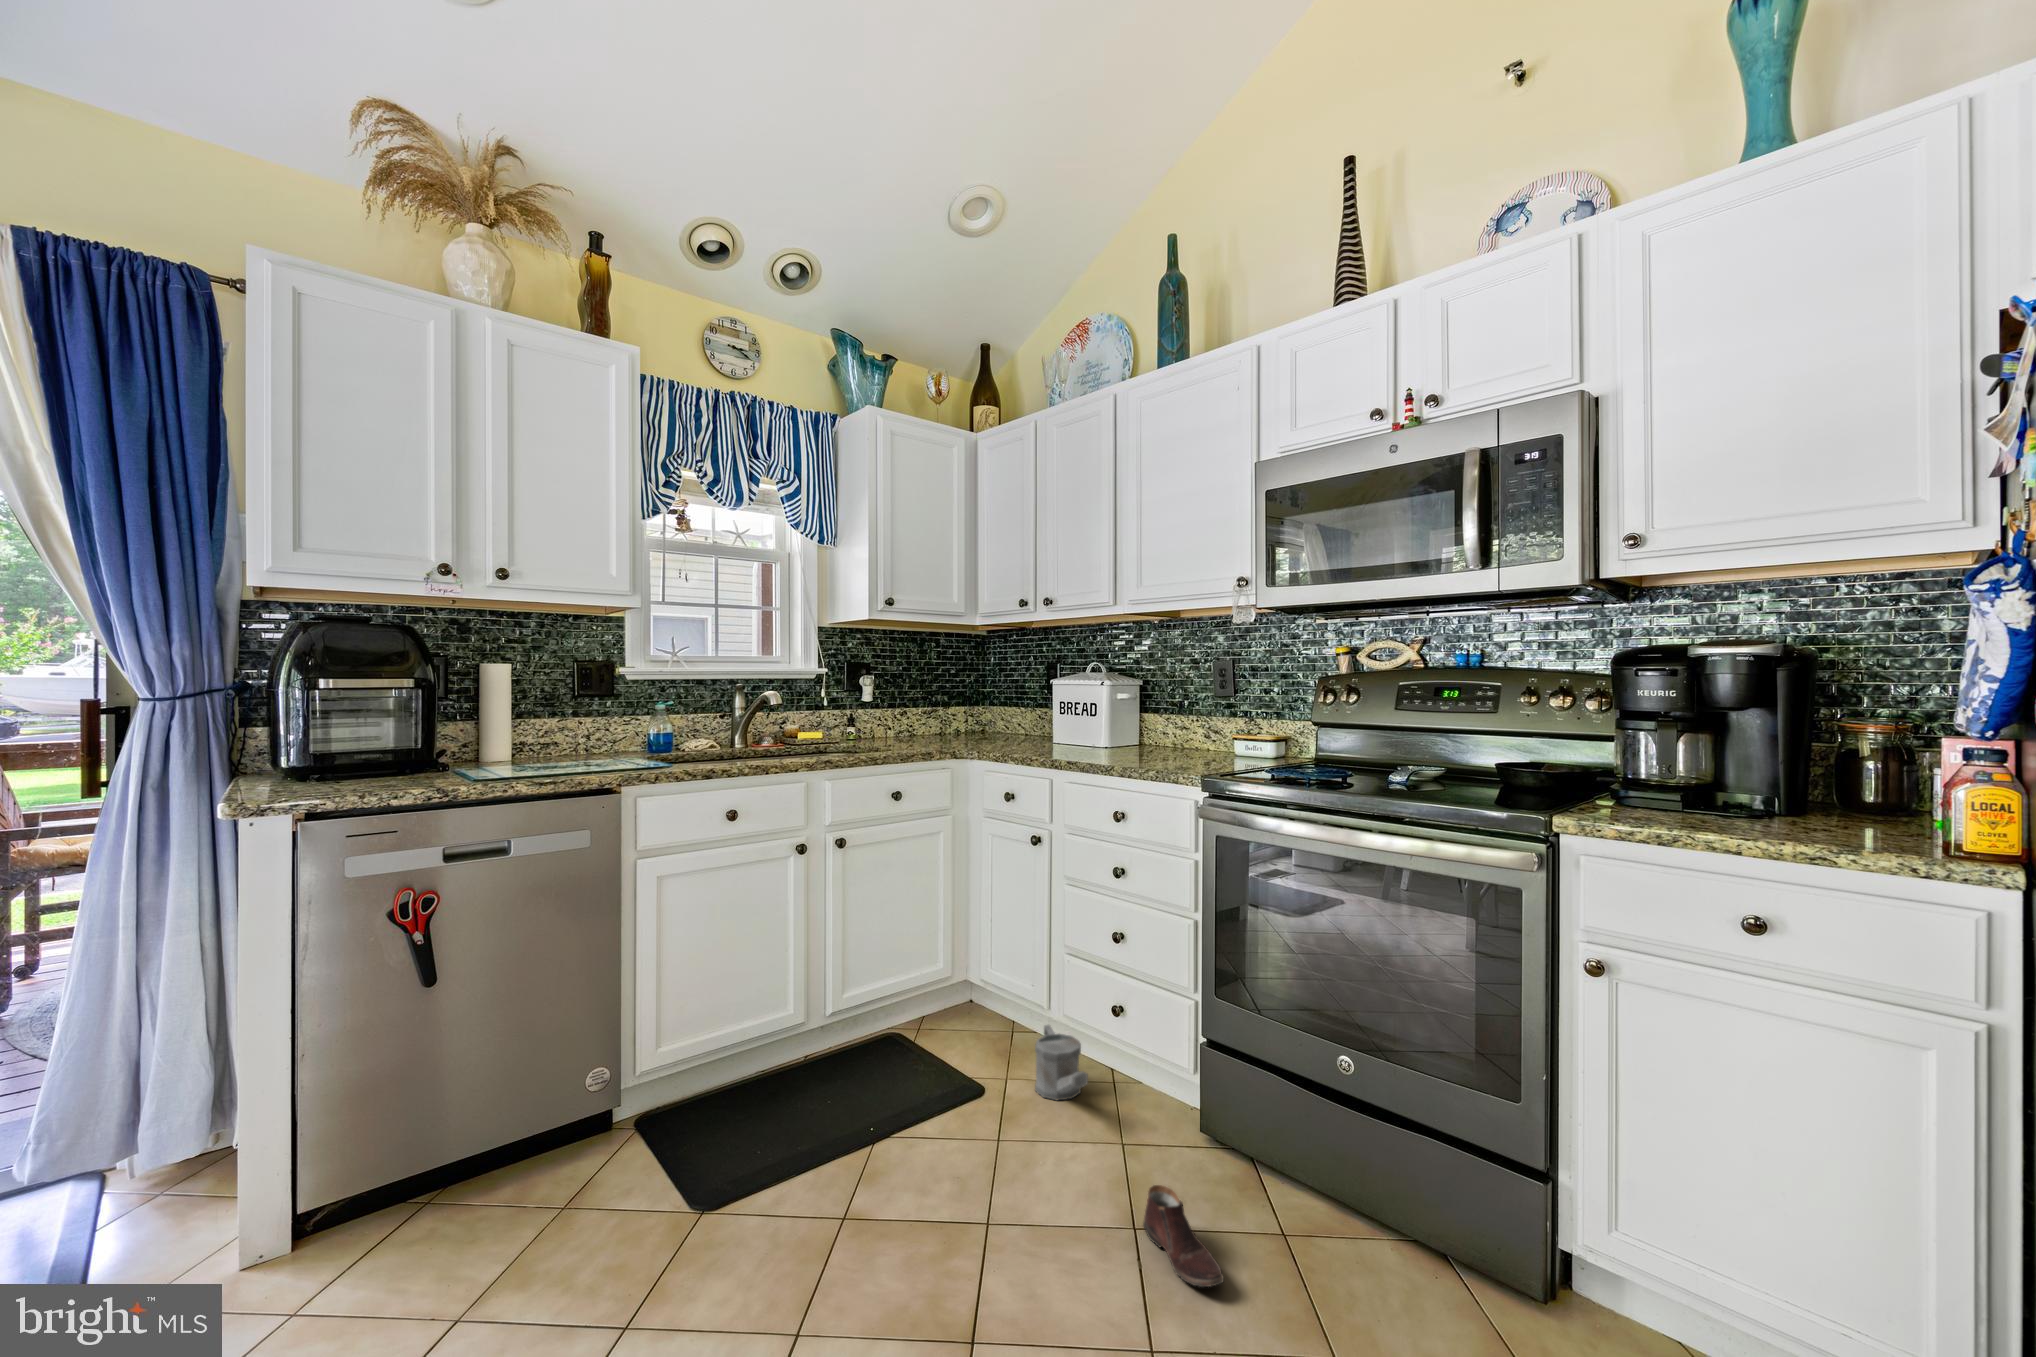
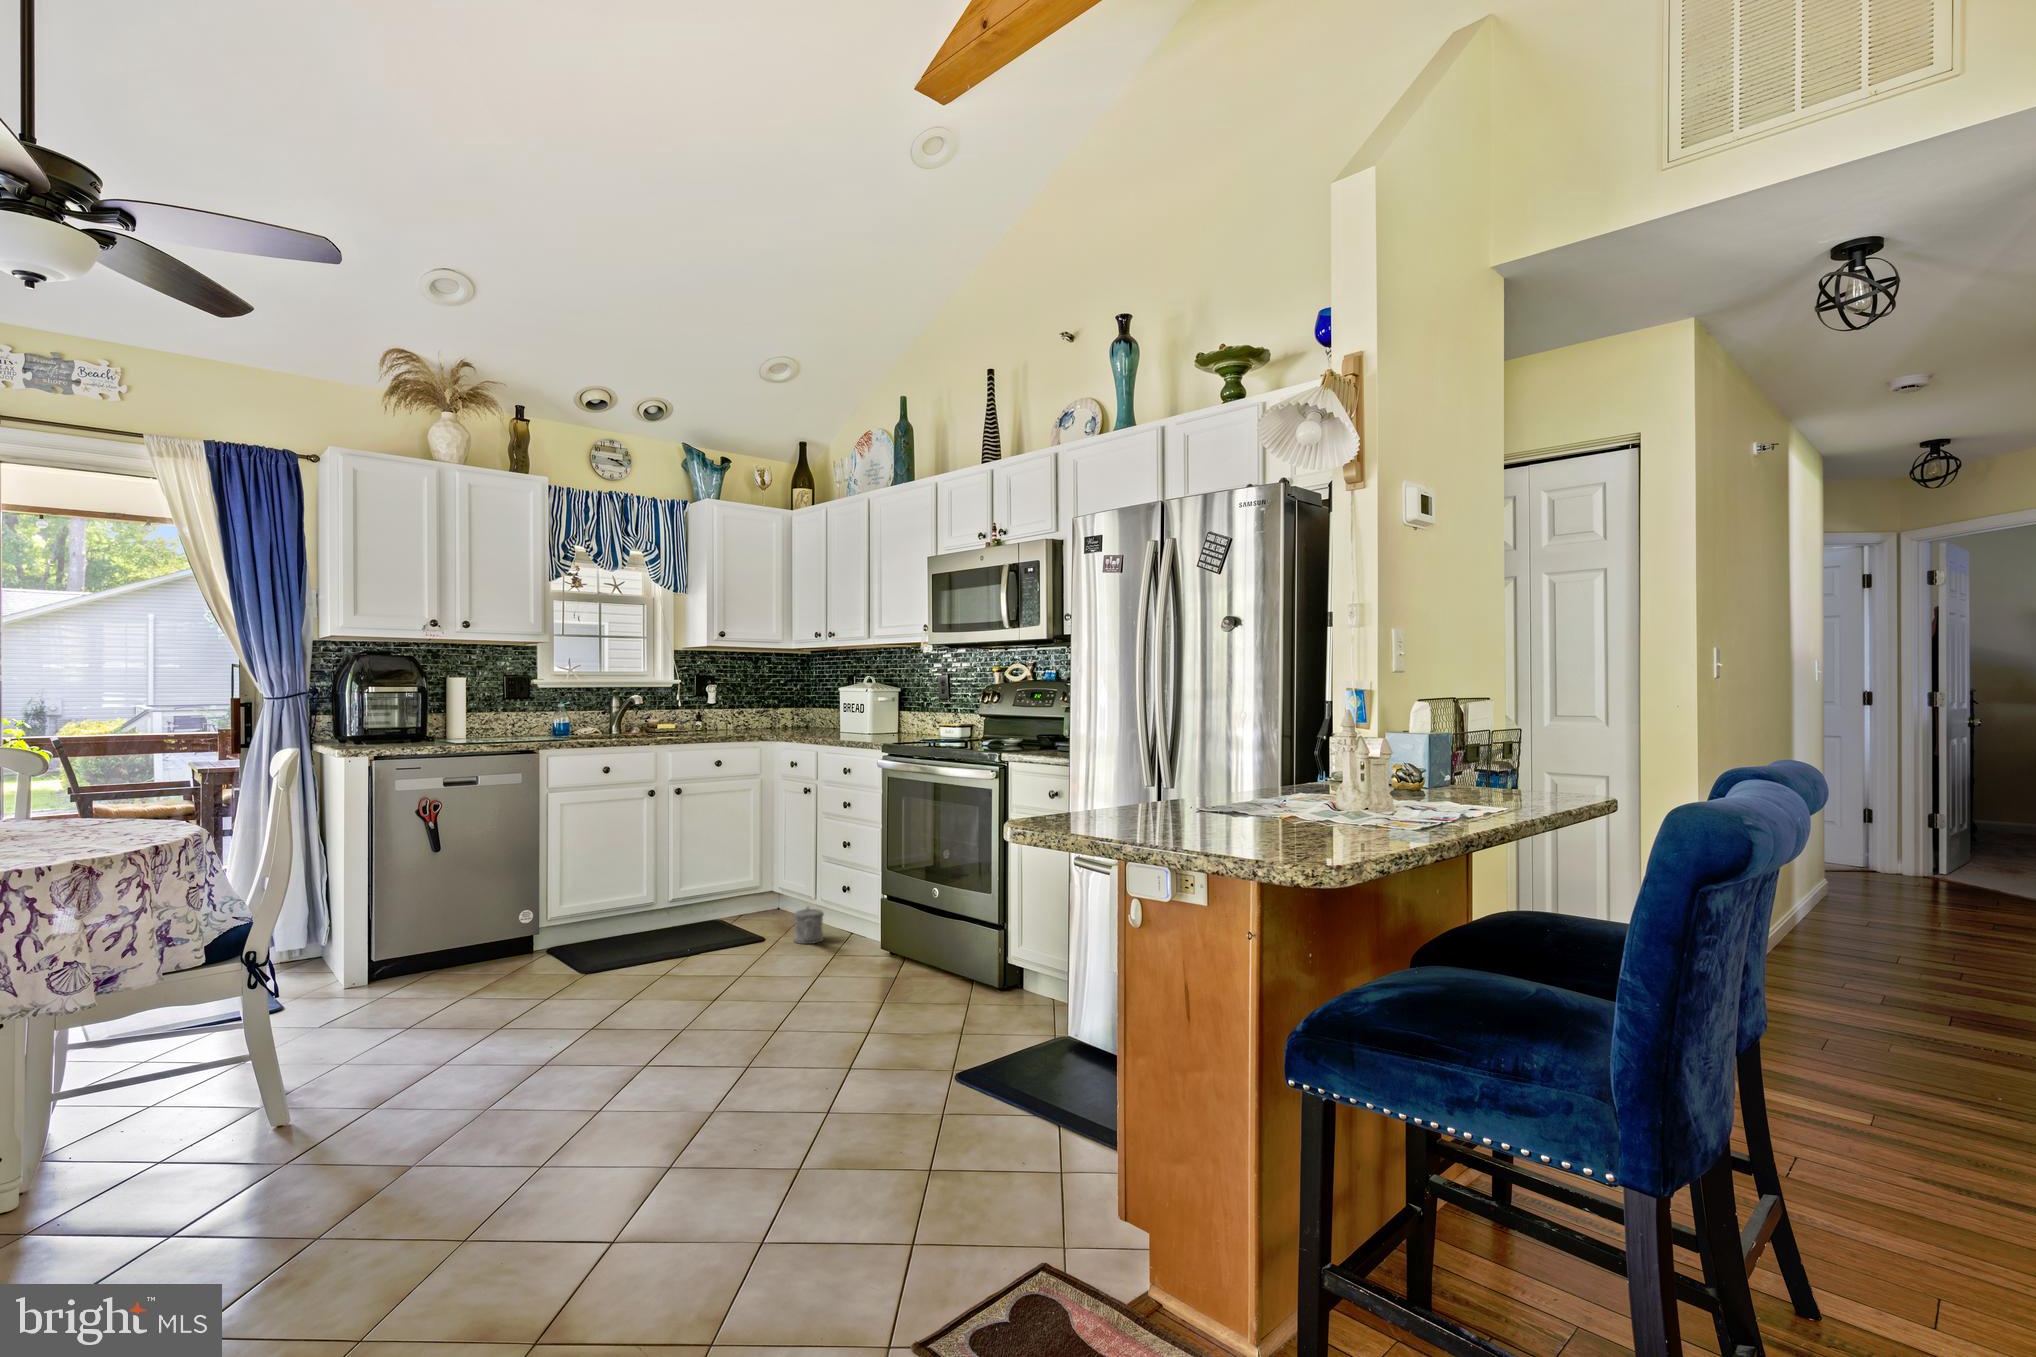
shoe: present [1143,1185,1224,1287] -> none [818,955,845,989]

